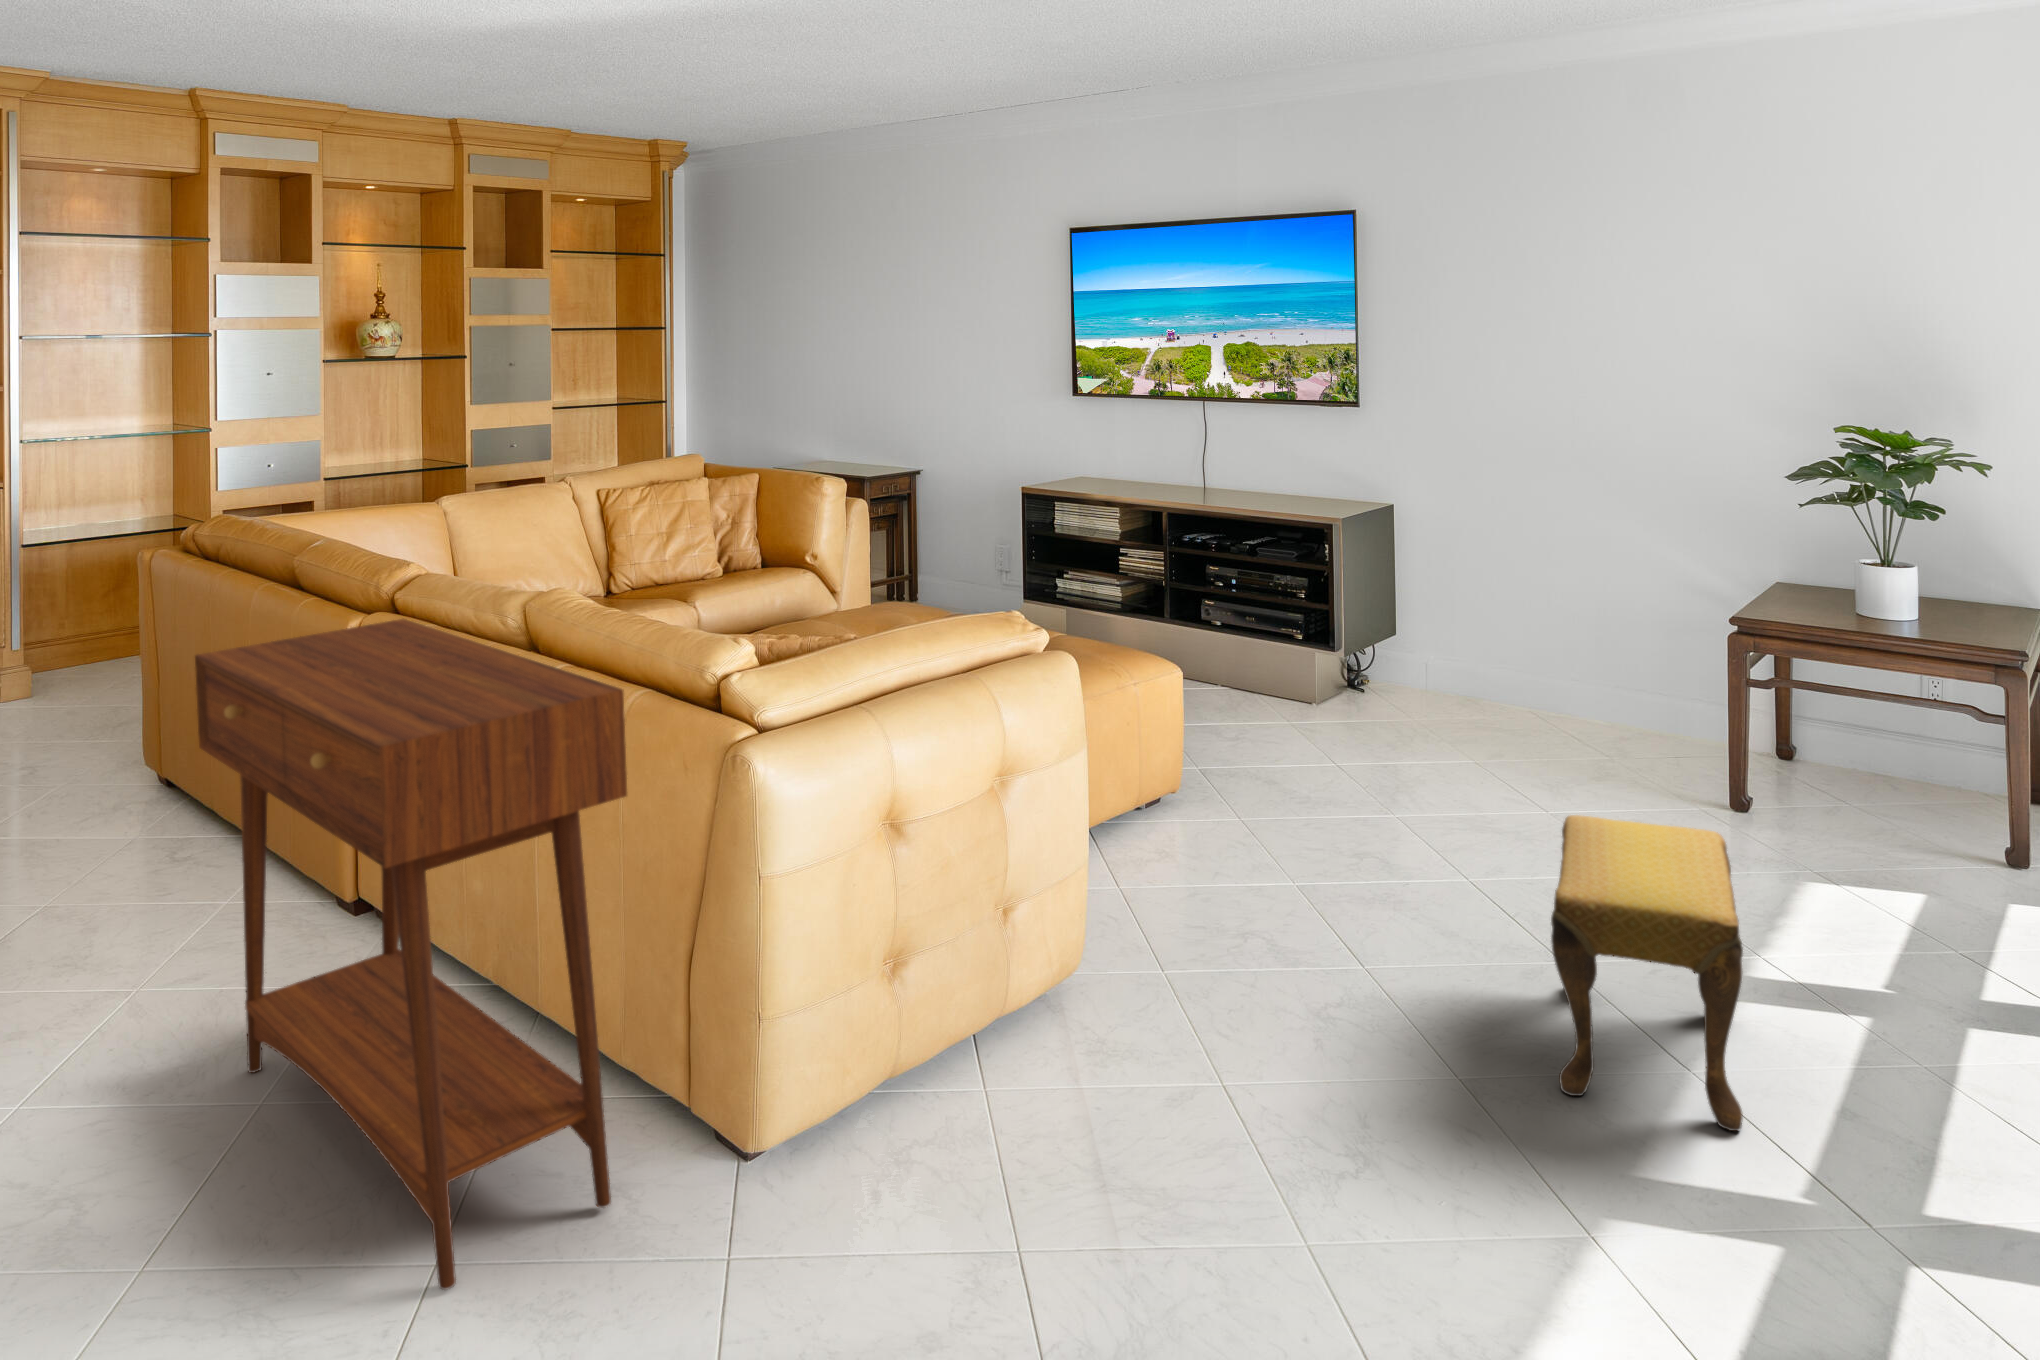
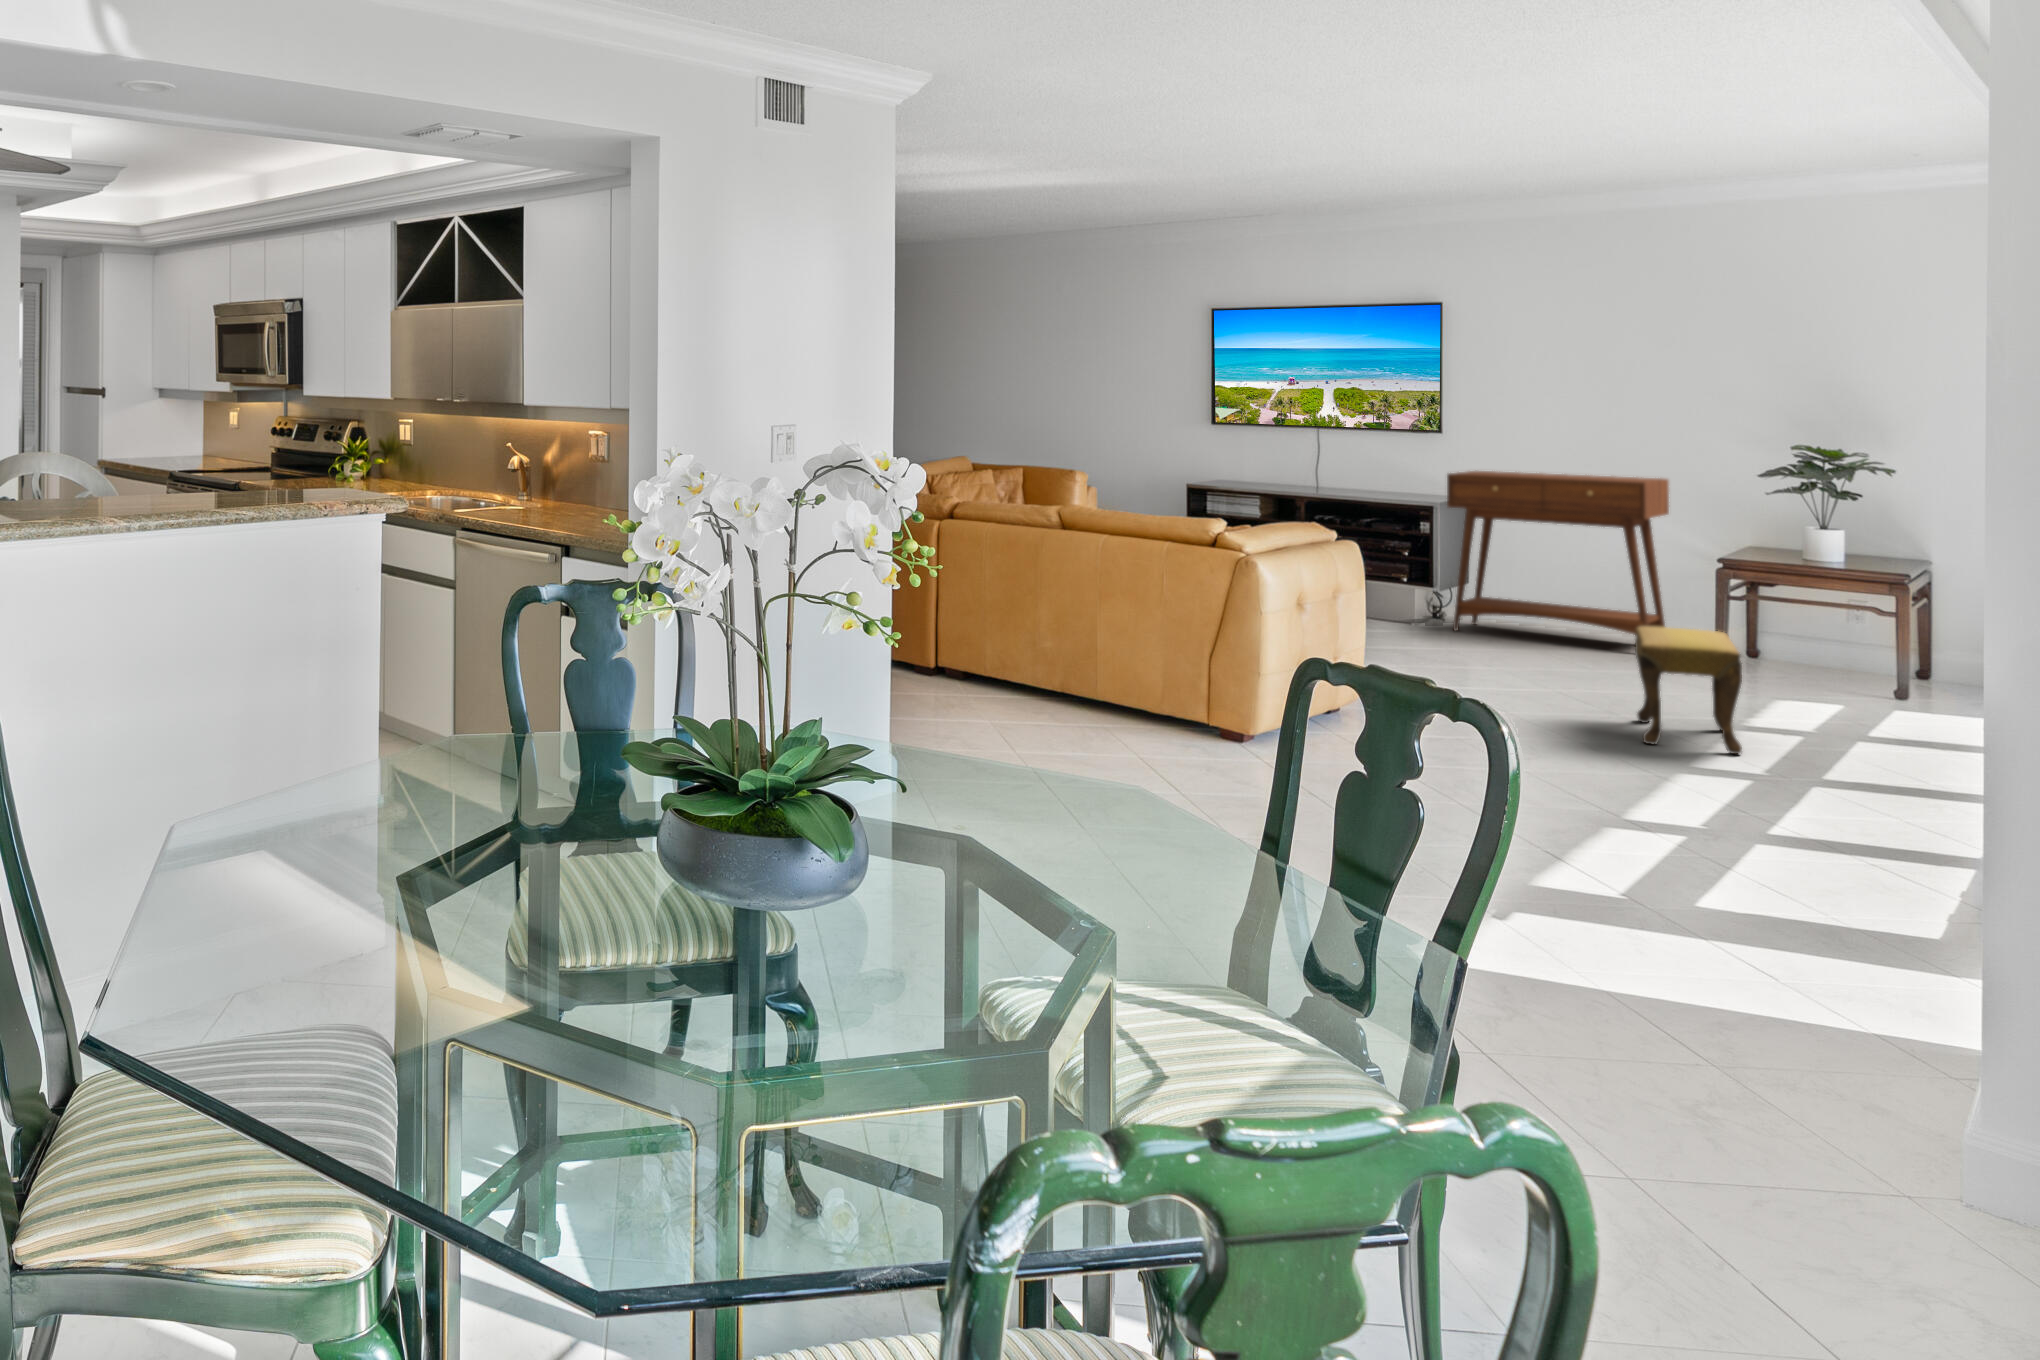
console table: present [195,619,627,1290] -> present [1447,471,1669,635]

